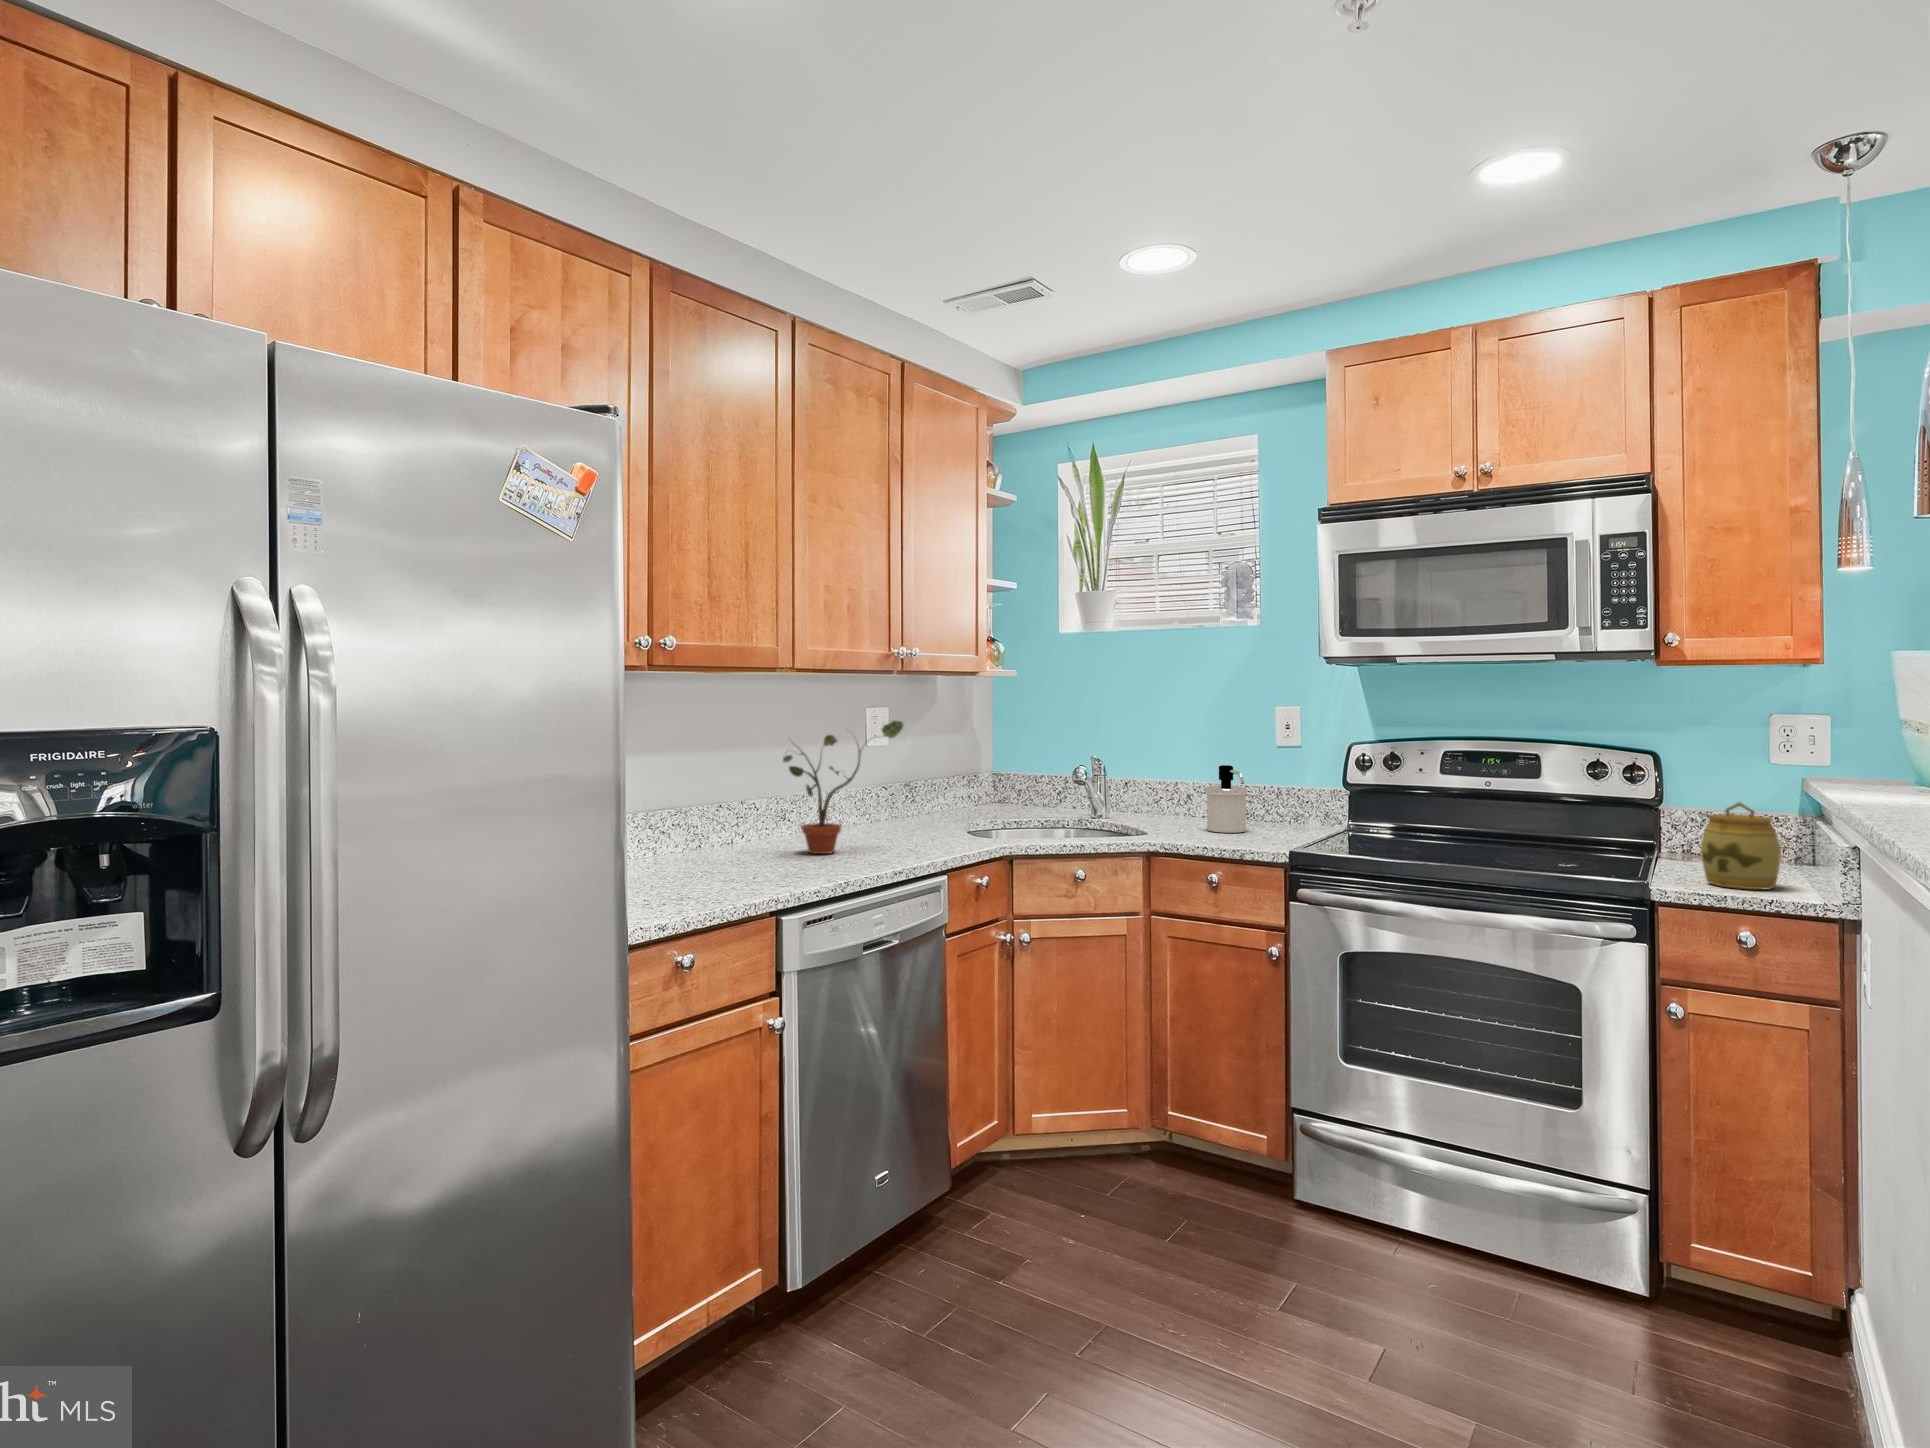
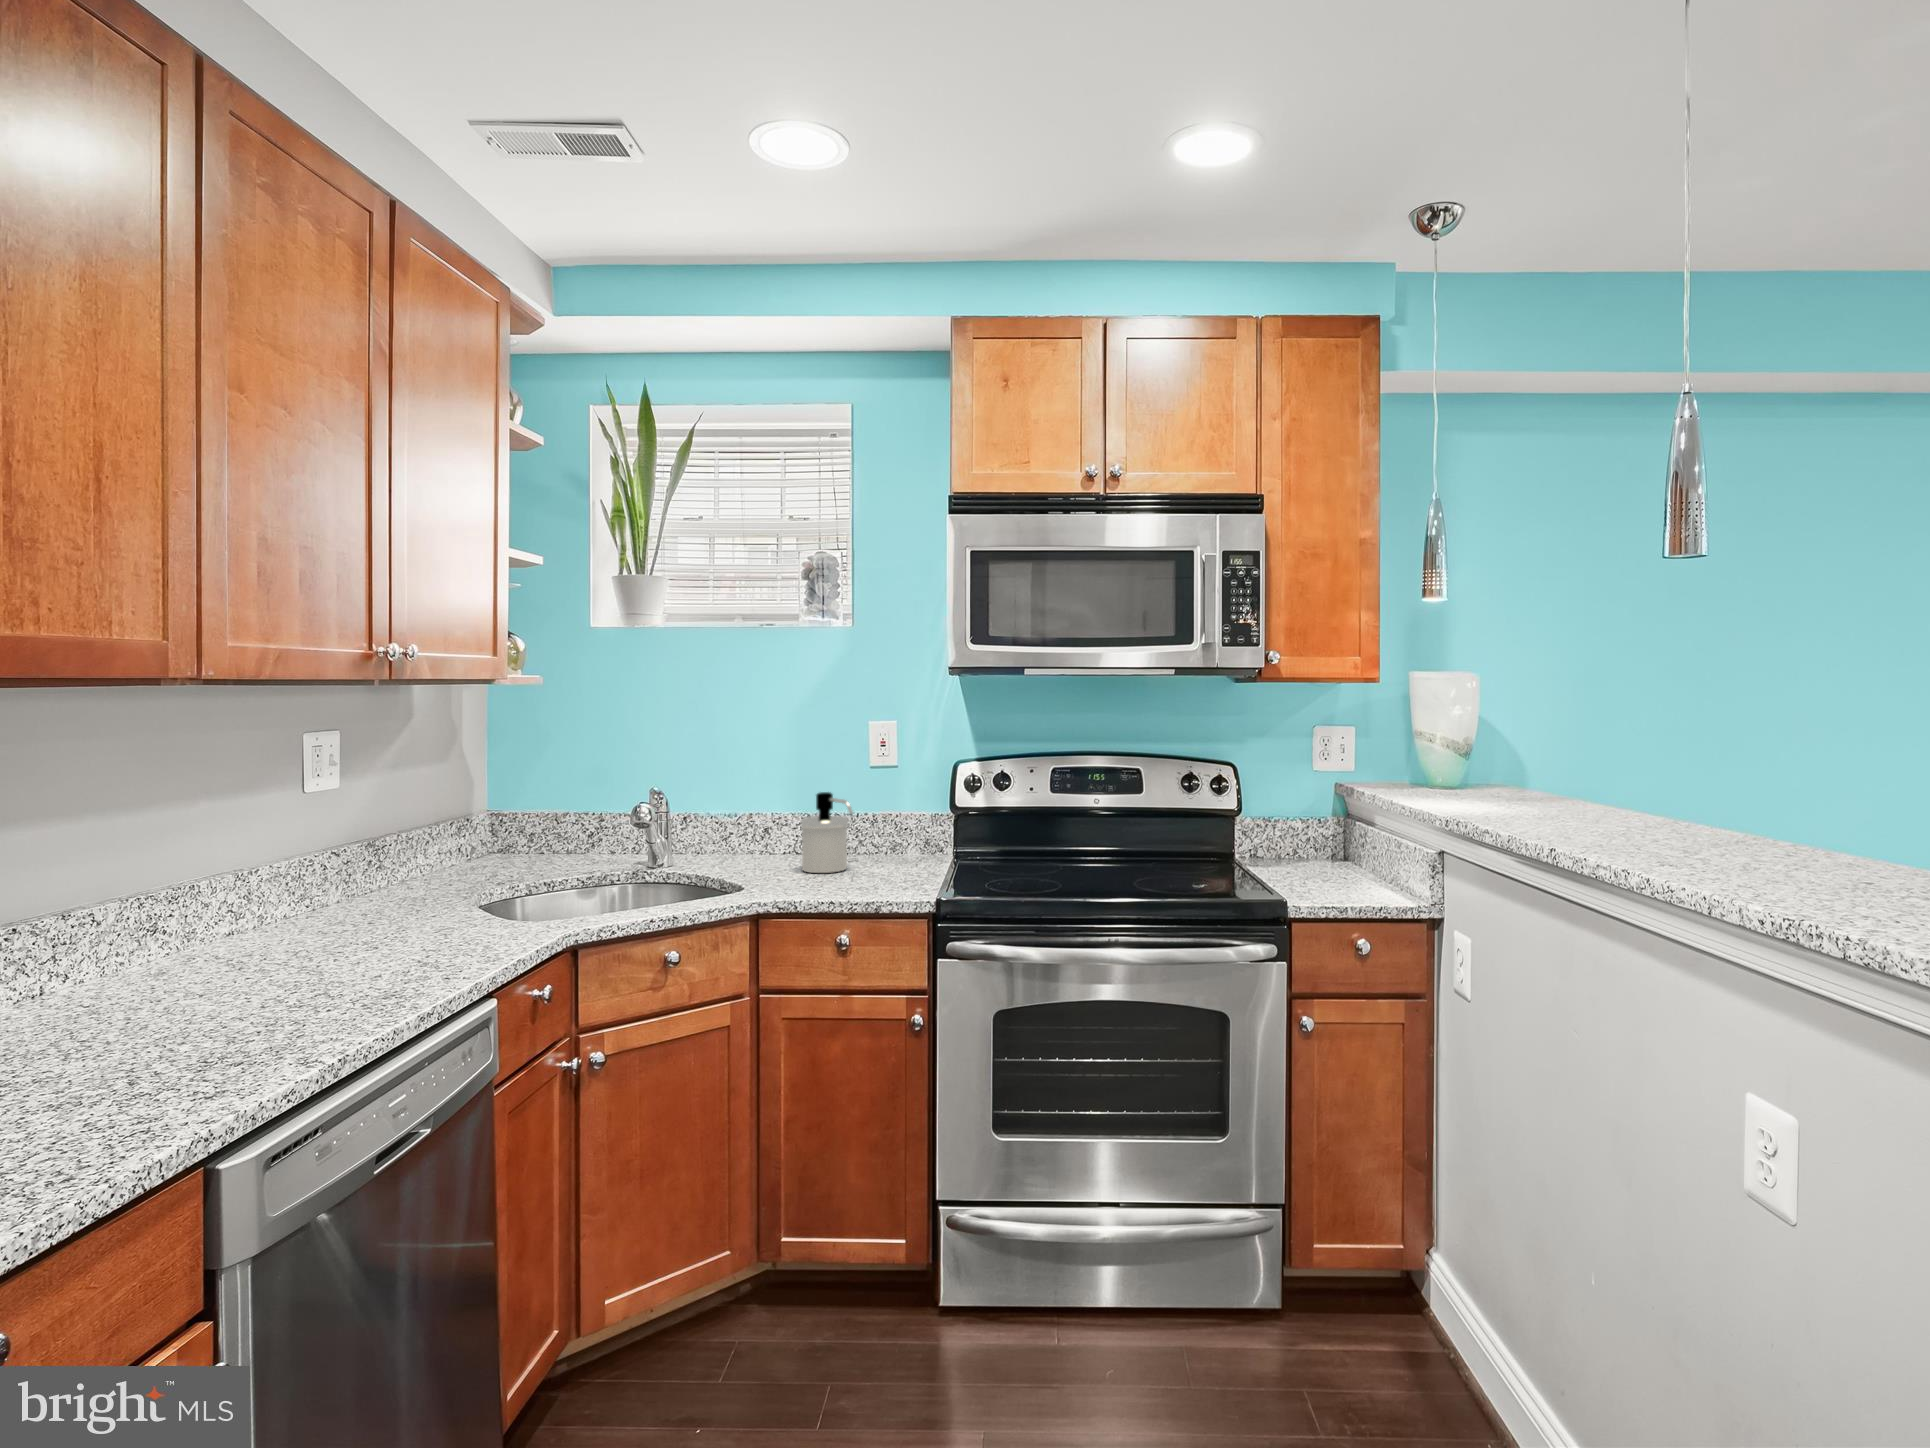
potted plant: present [783,720,903,854] -> none [158,759,400,996]
jar: present [1701,802,1781,889] -> none [1314,814,1375,897]

